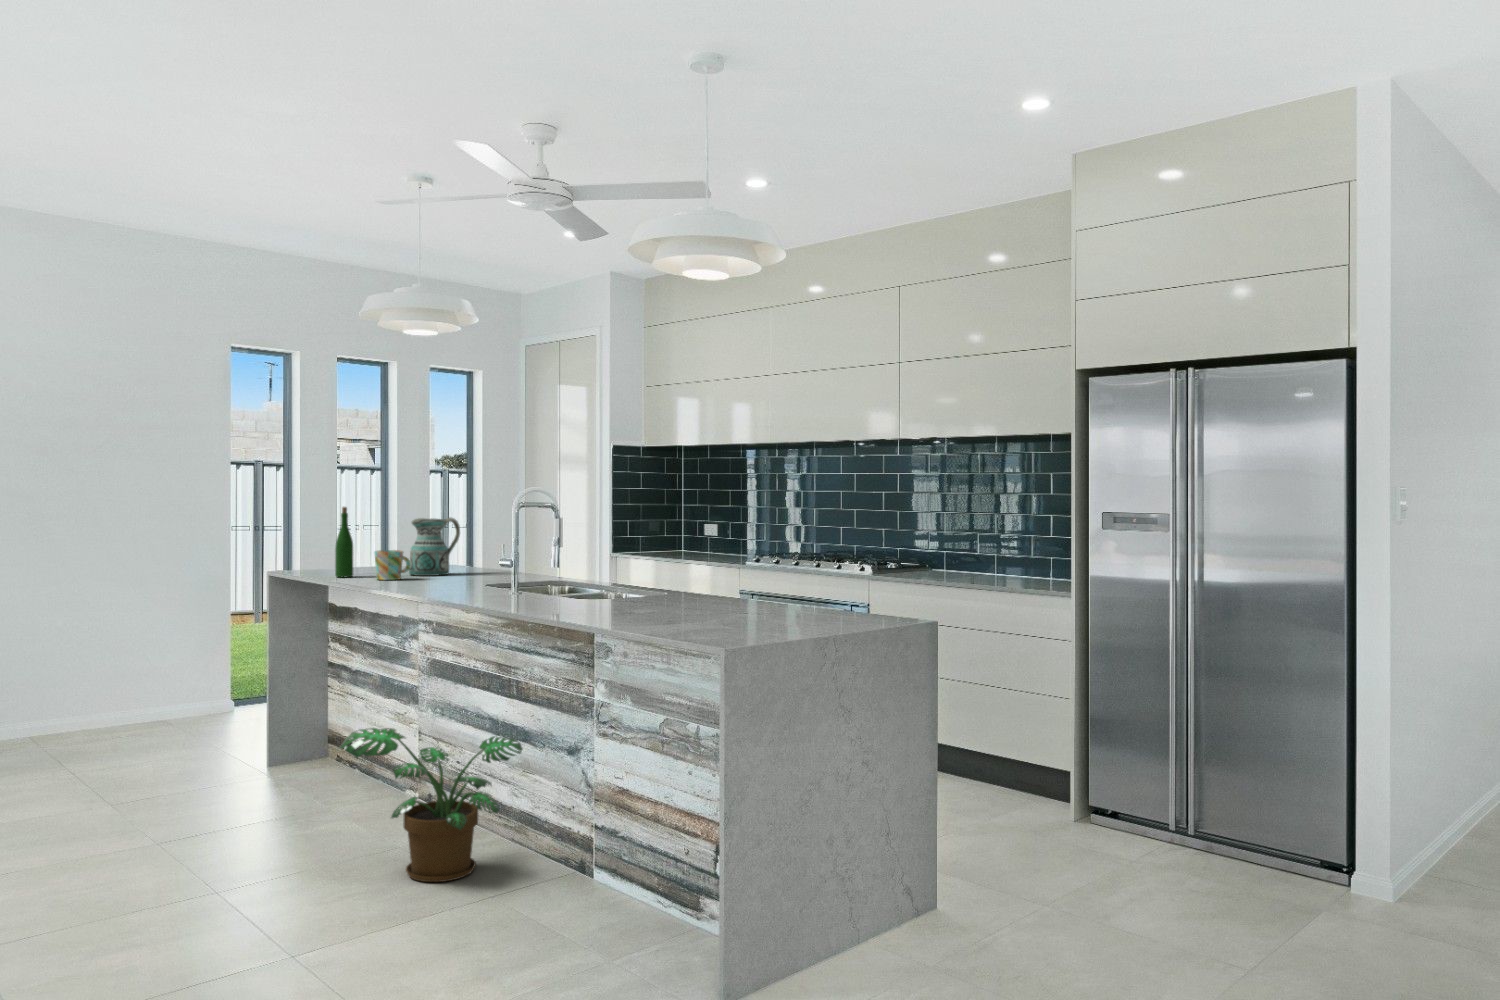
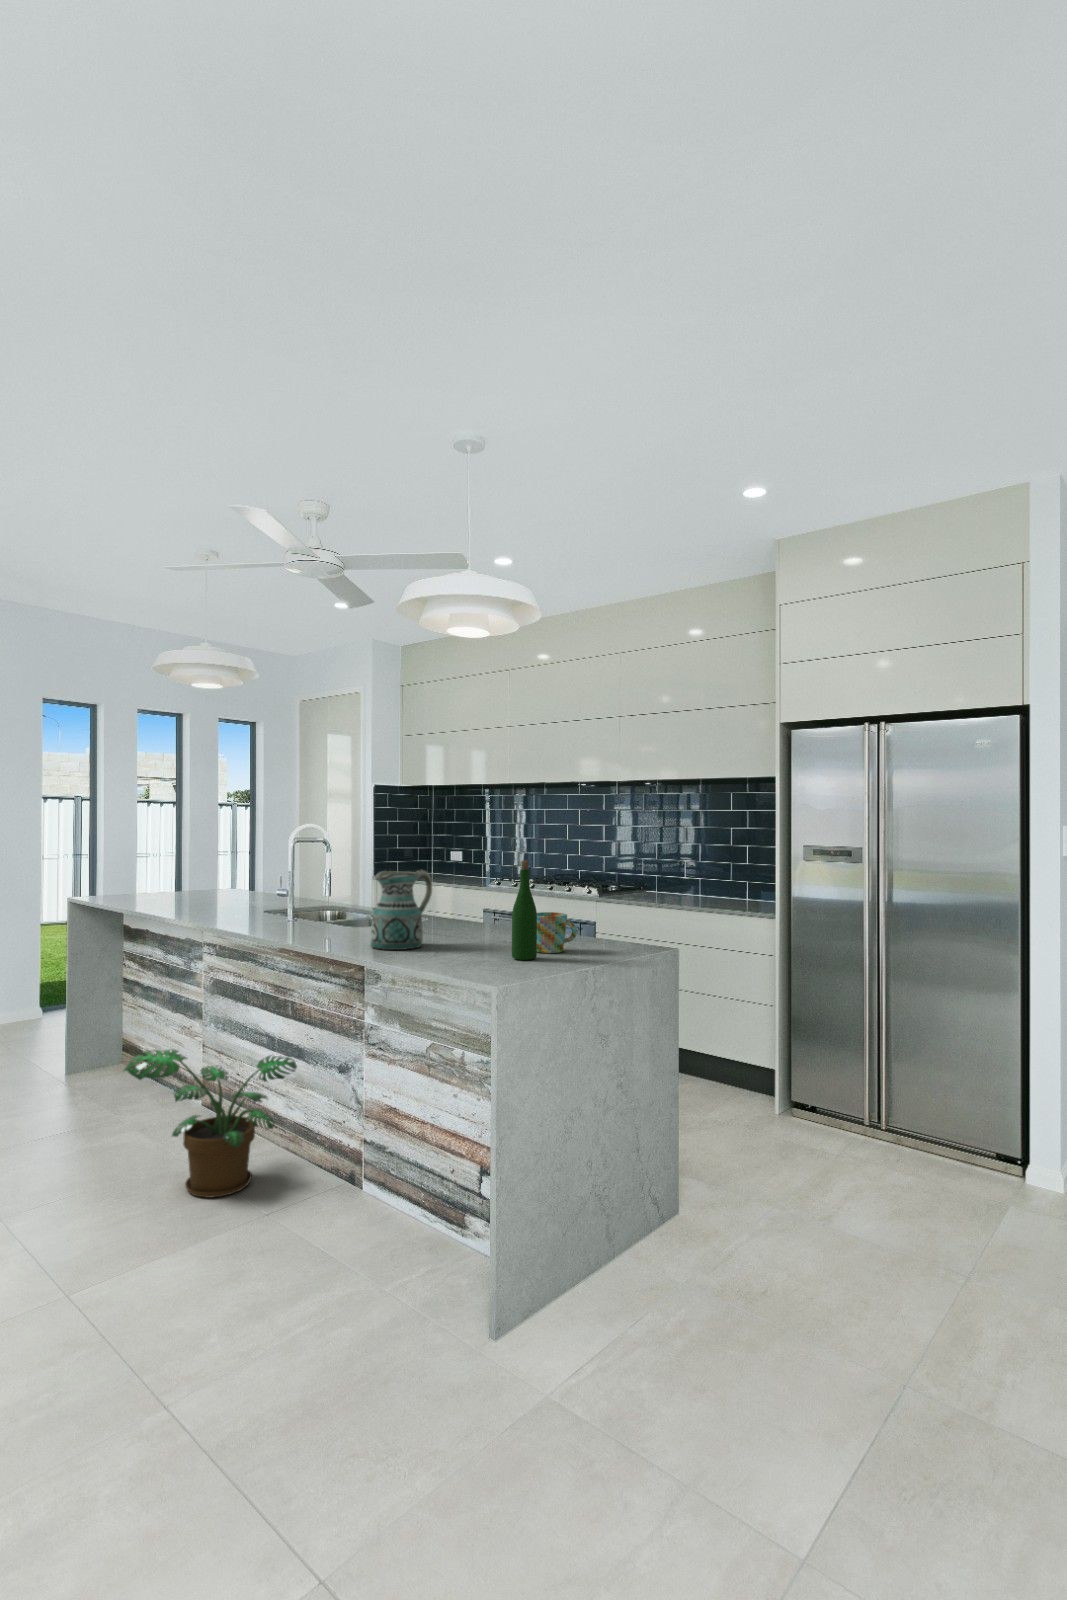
wine bottle: present [335,507,353,577] -> present [512,860,537,960]
ceramic pitcher: present [409,518,460,576] -> present [371,870,432,950]
mug: present [374,550,411,580] -> present [537,912,577,953]

